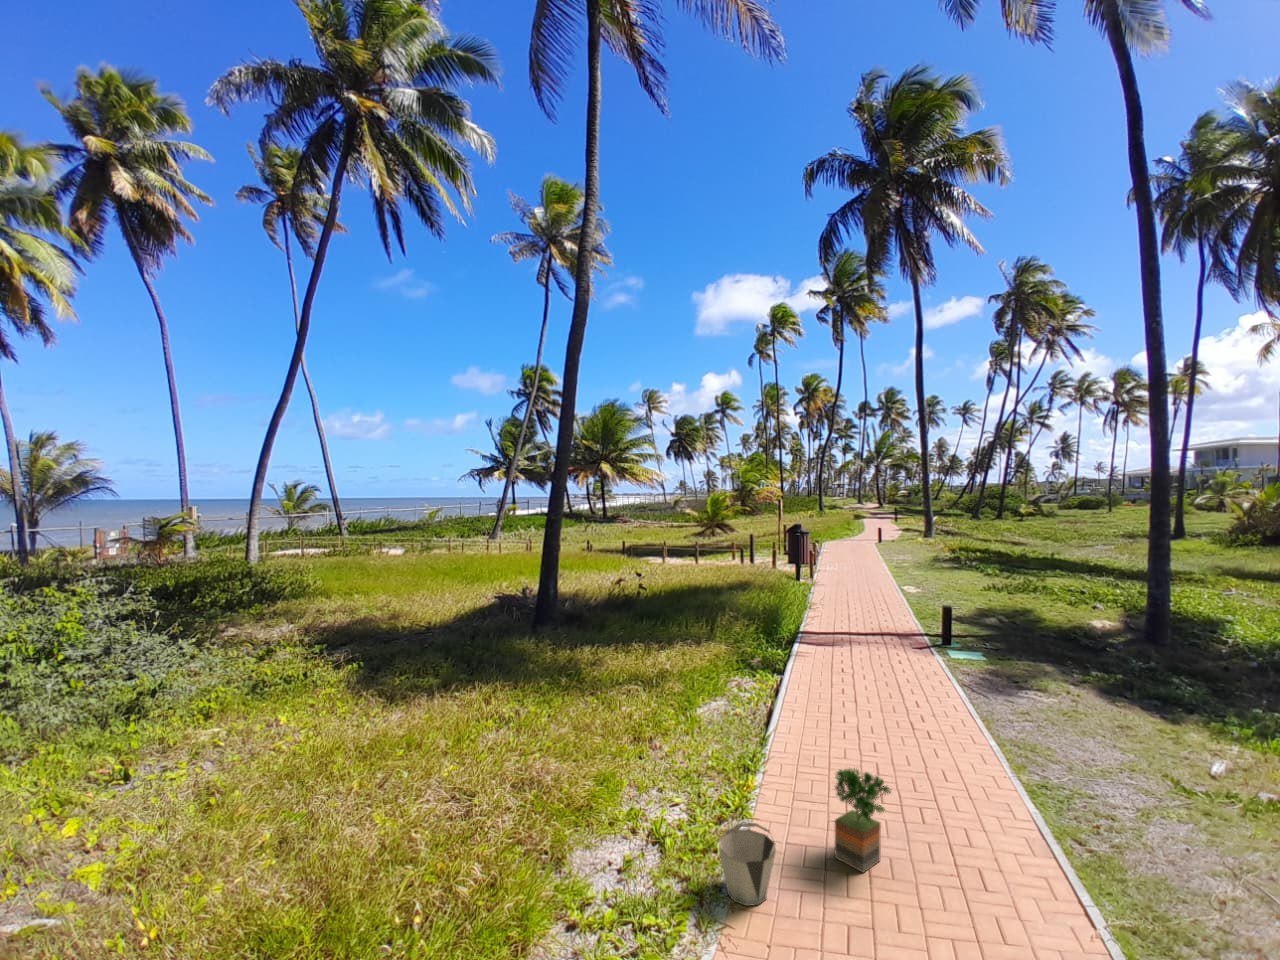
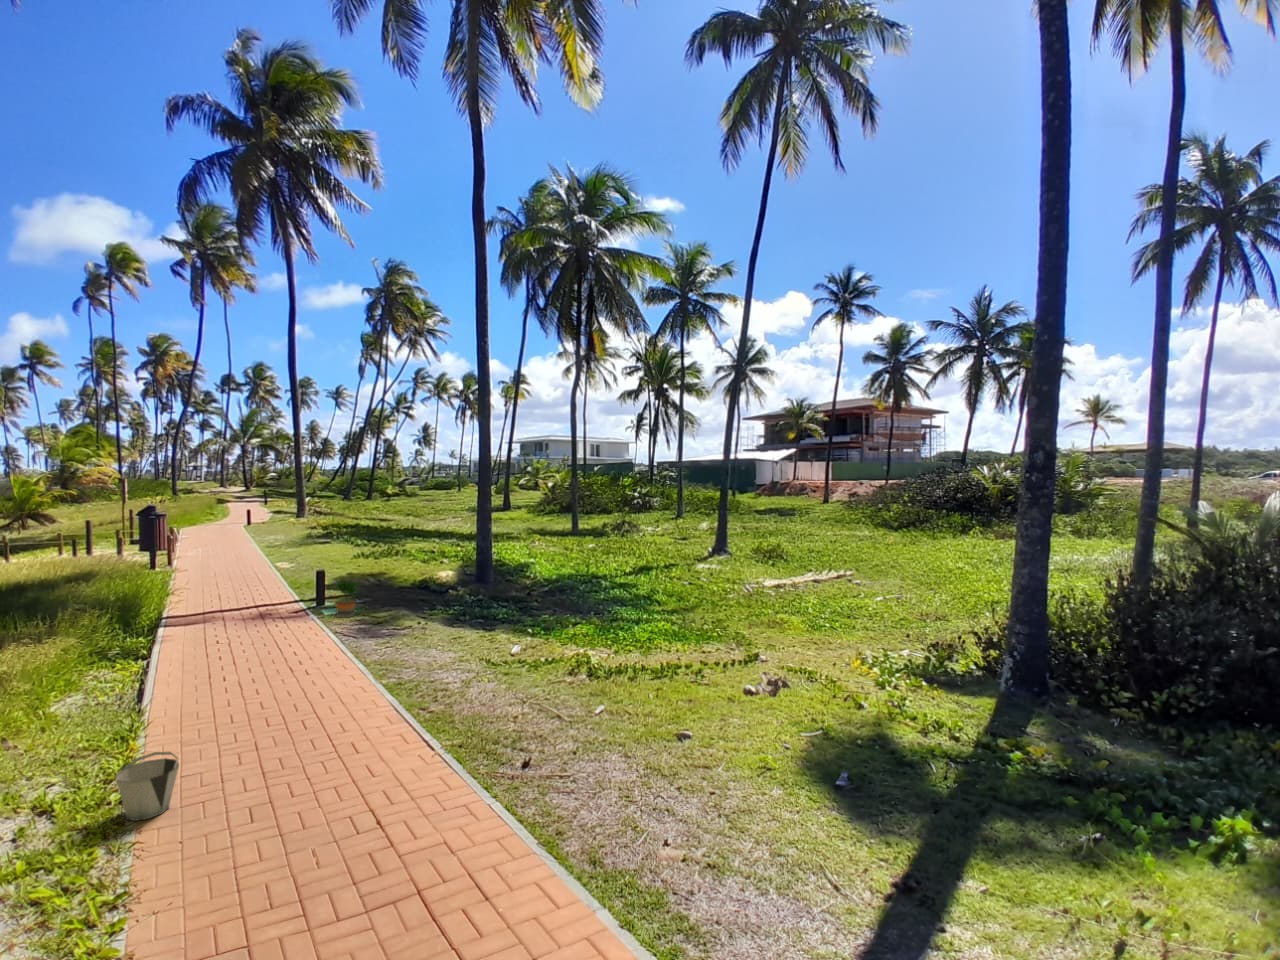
potted tree: present [835,769,891,872] -> present [336,582,359,618]

